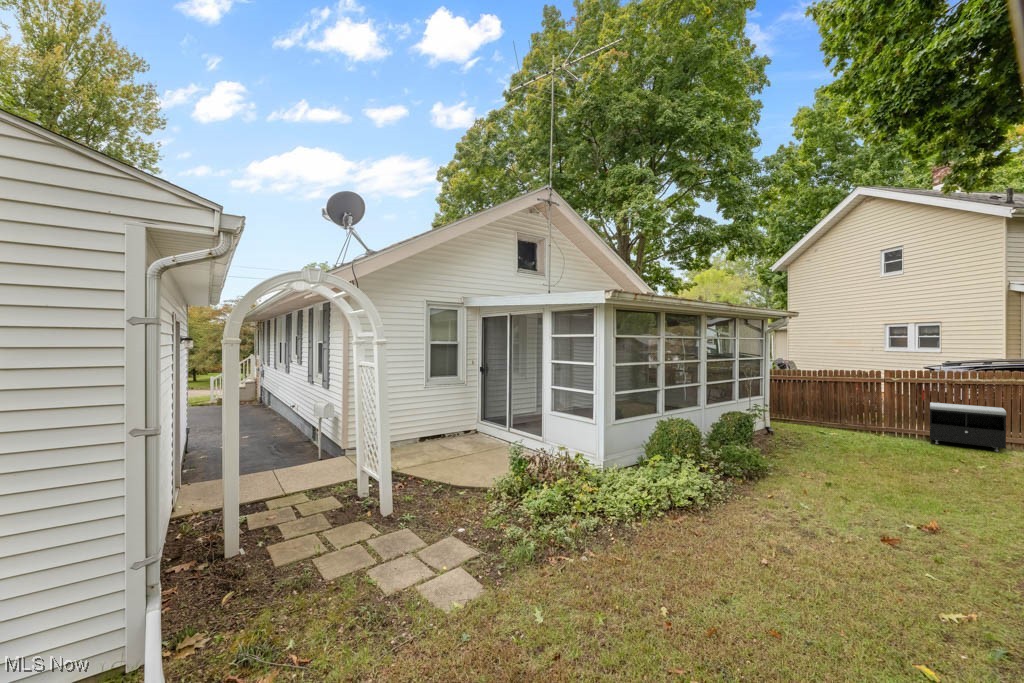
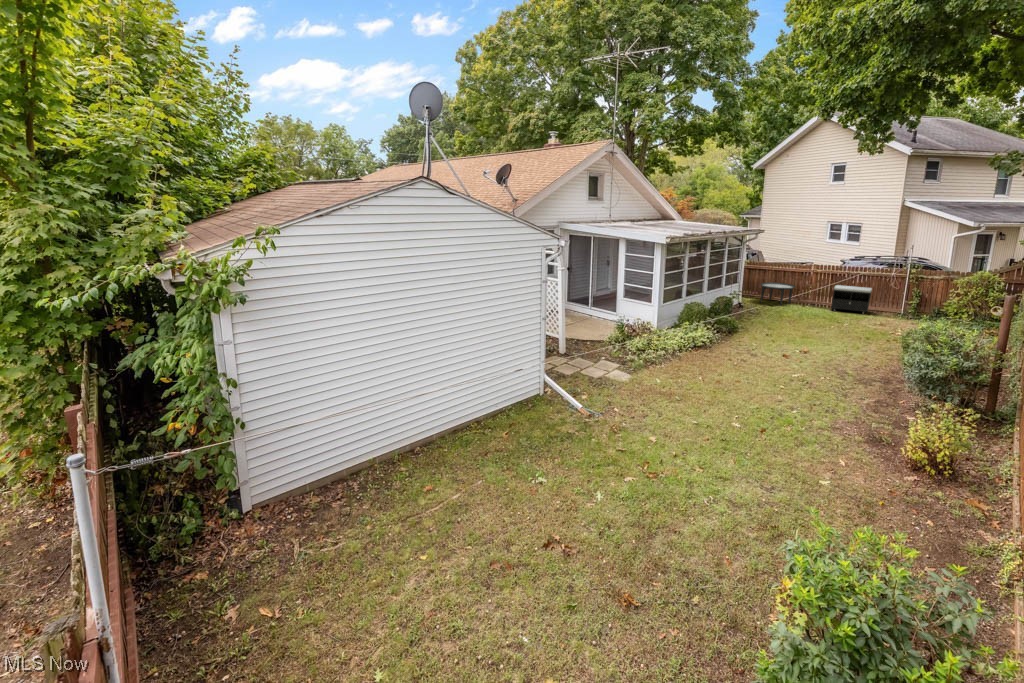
round table: none [799,398,858,433] -> present [760,282,795,306]

